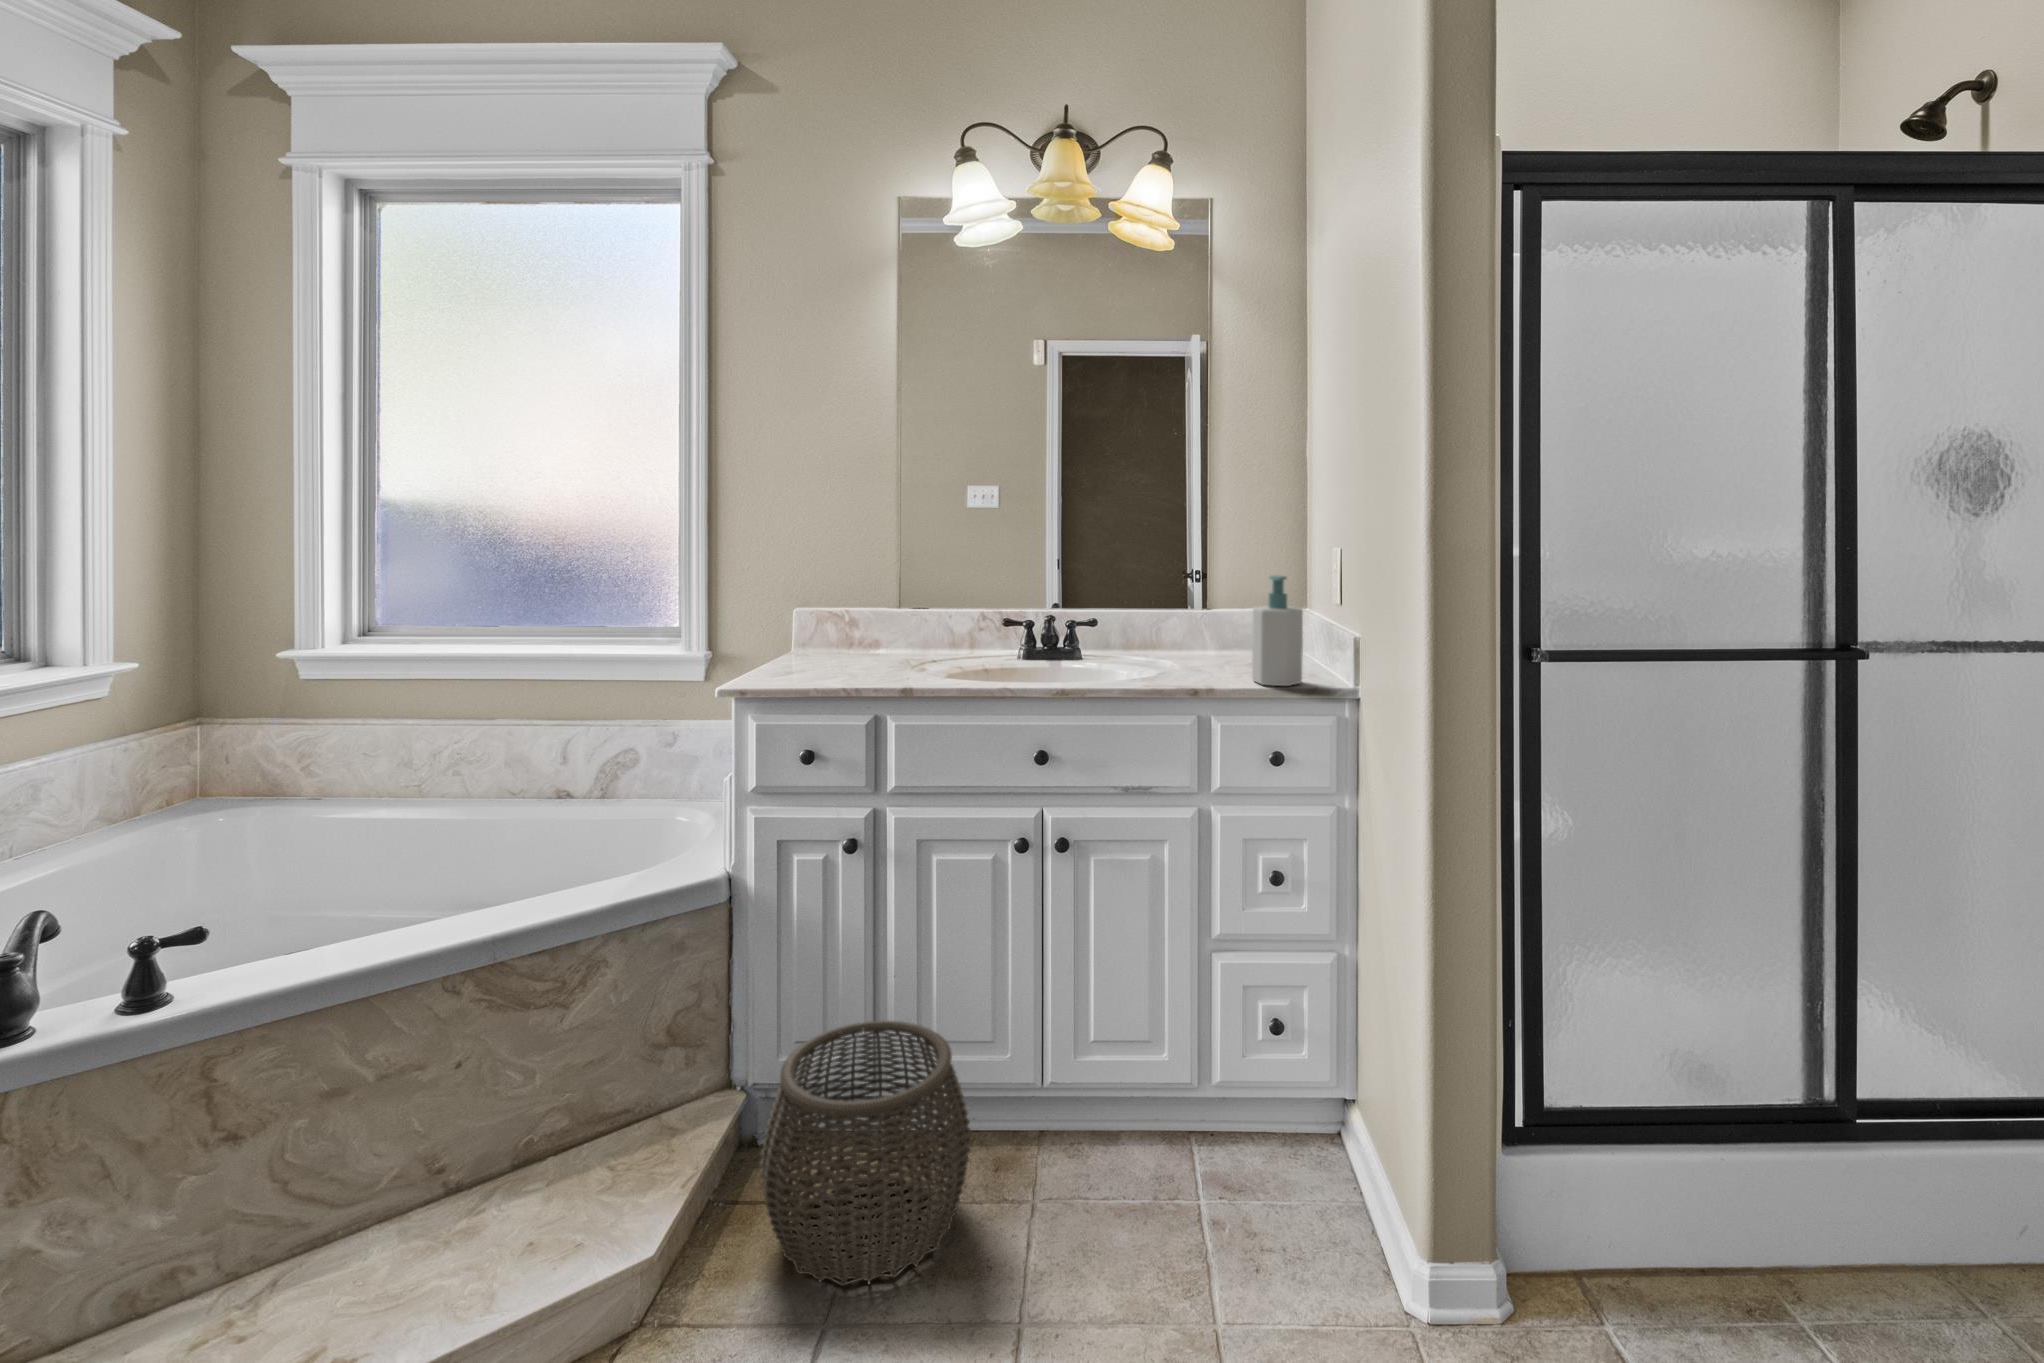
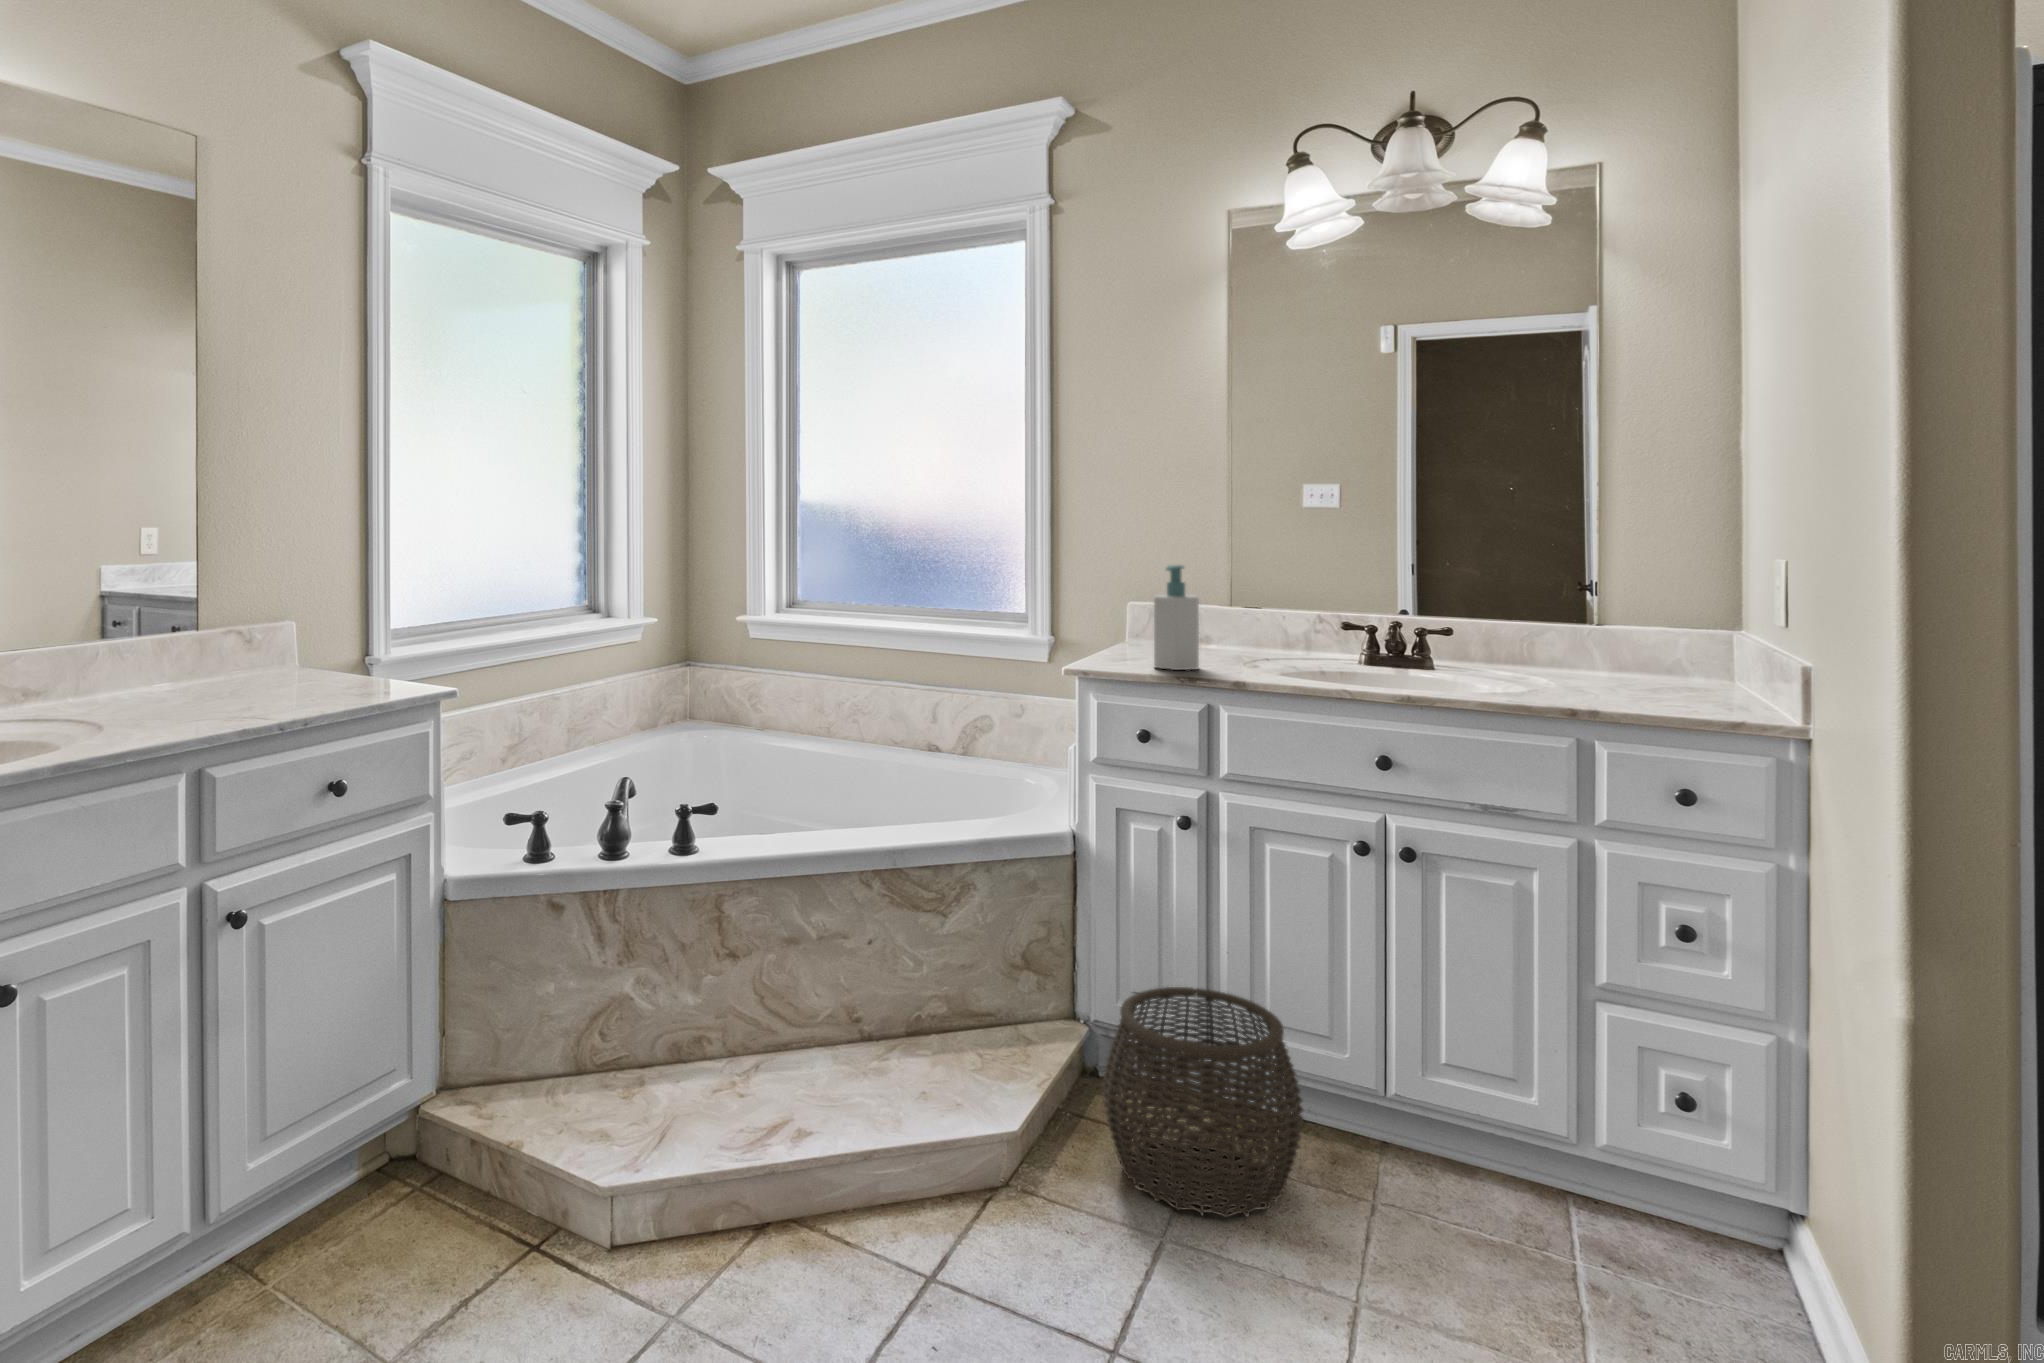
soap bottle: present [1252,576,1303,686] -> present [1154,565,1199,670]

